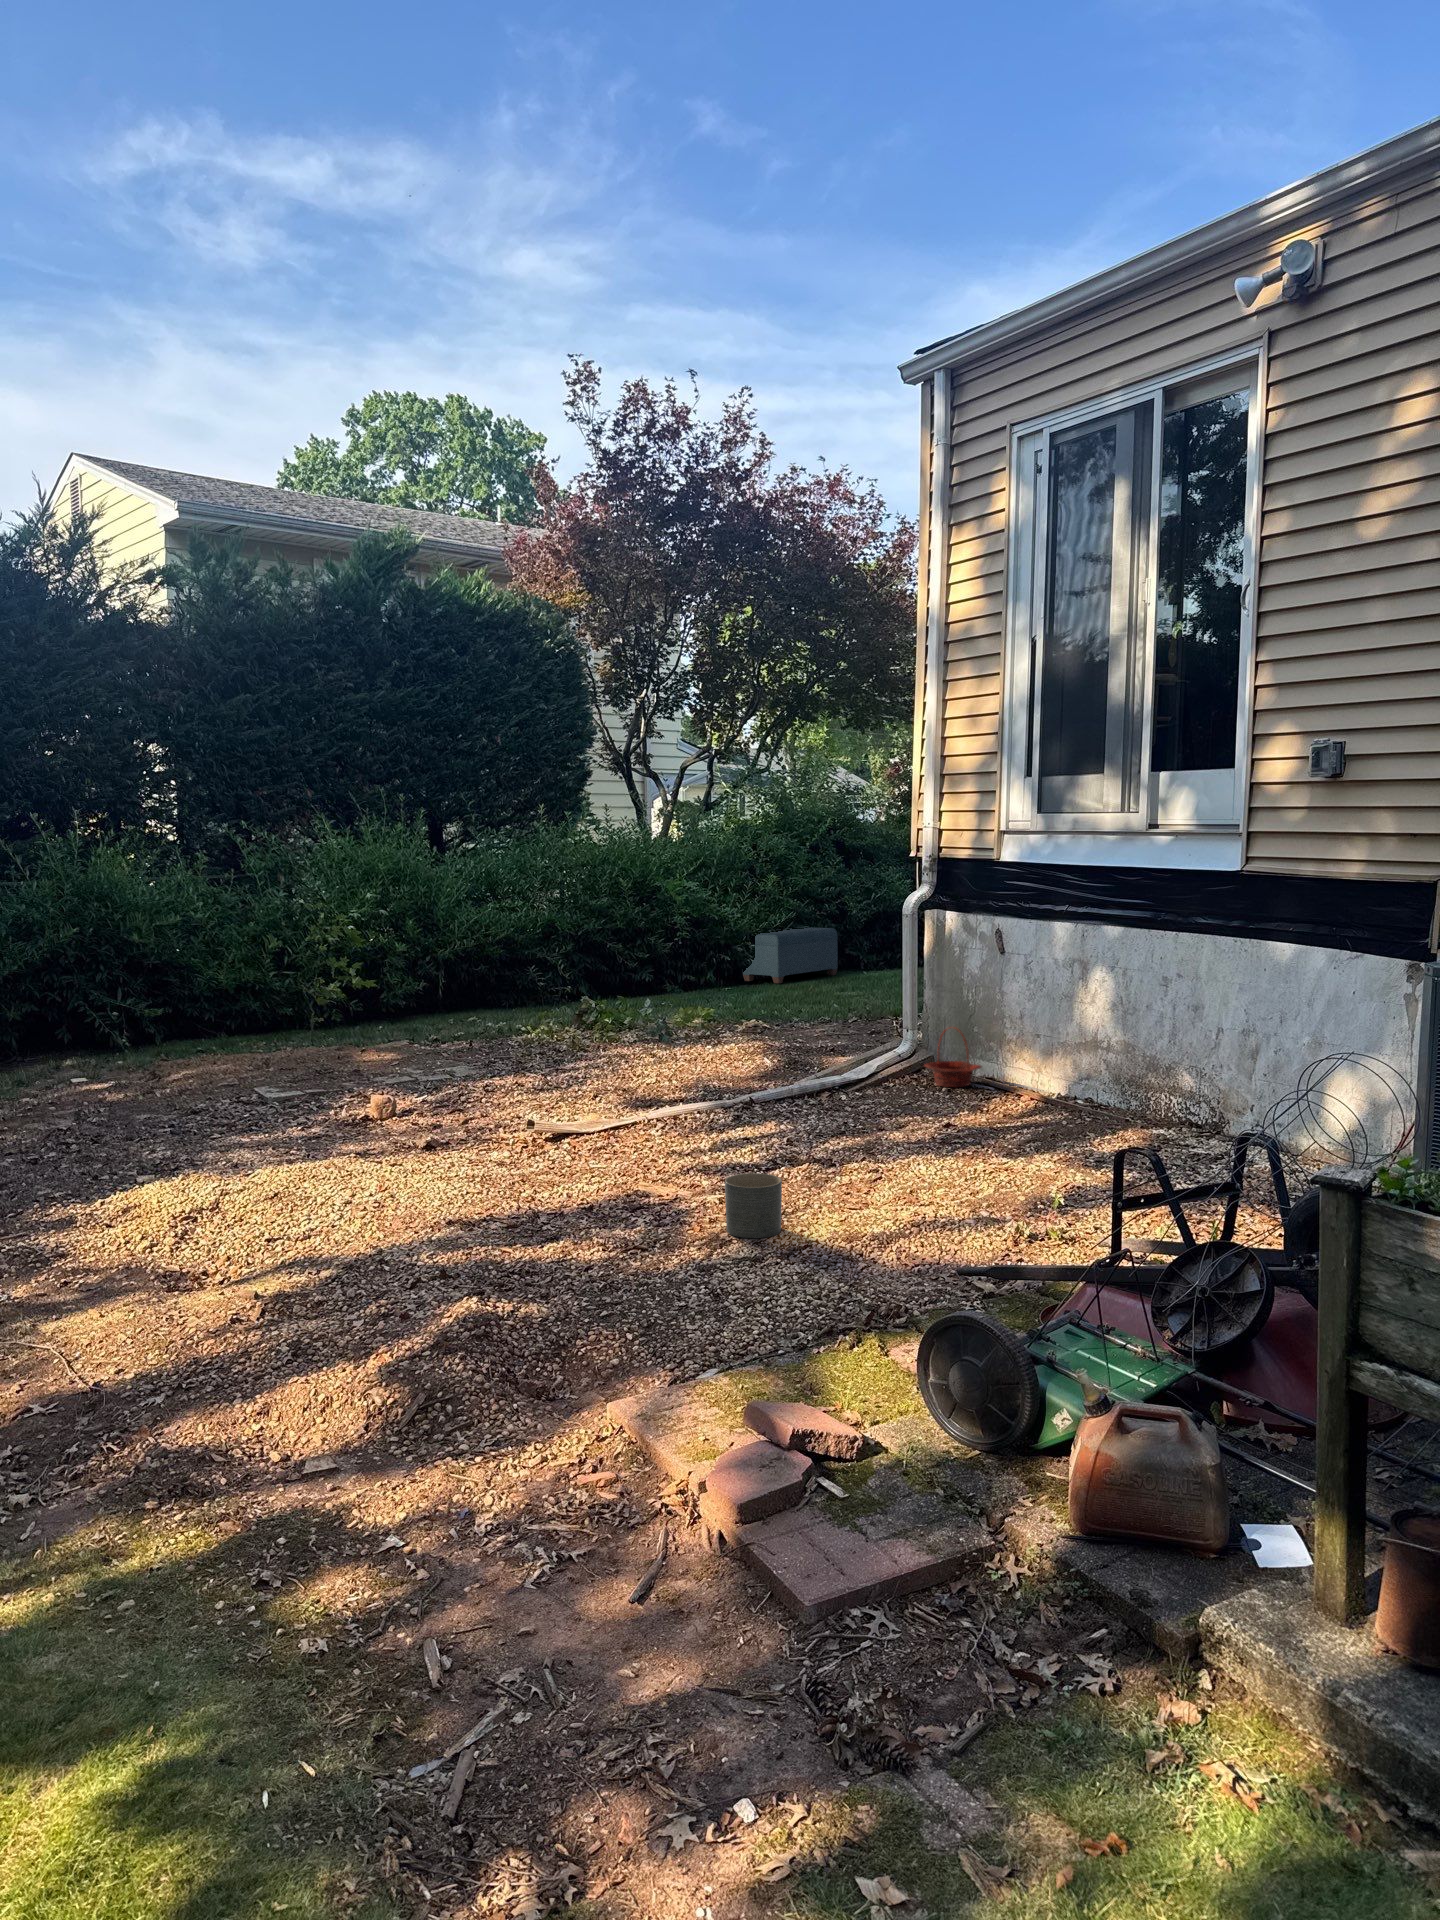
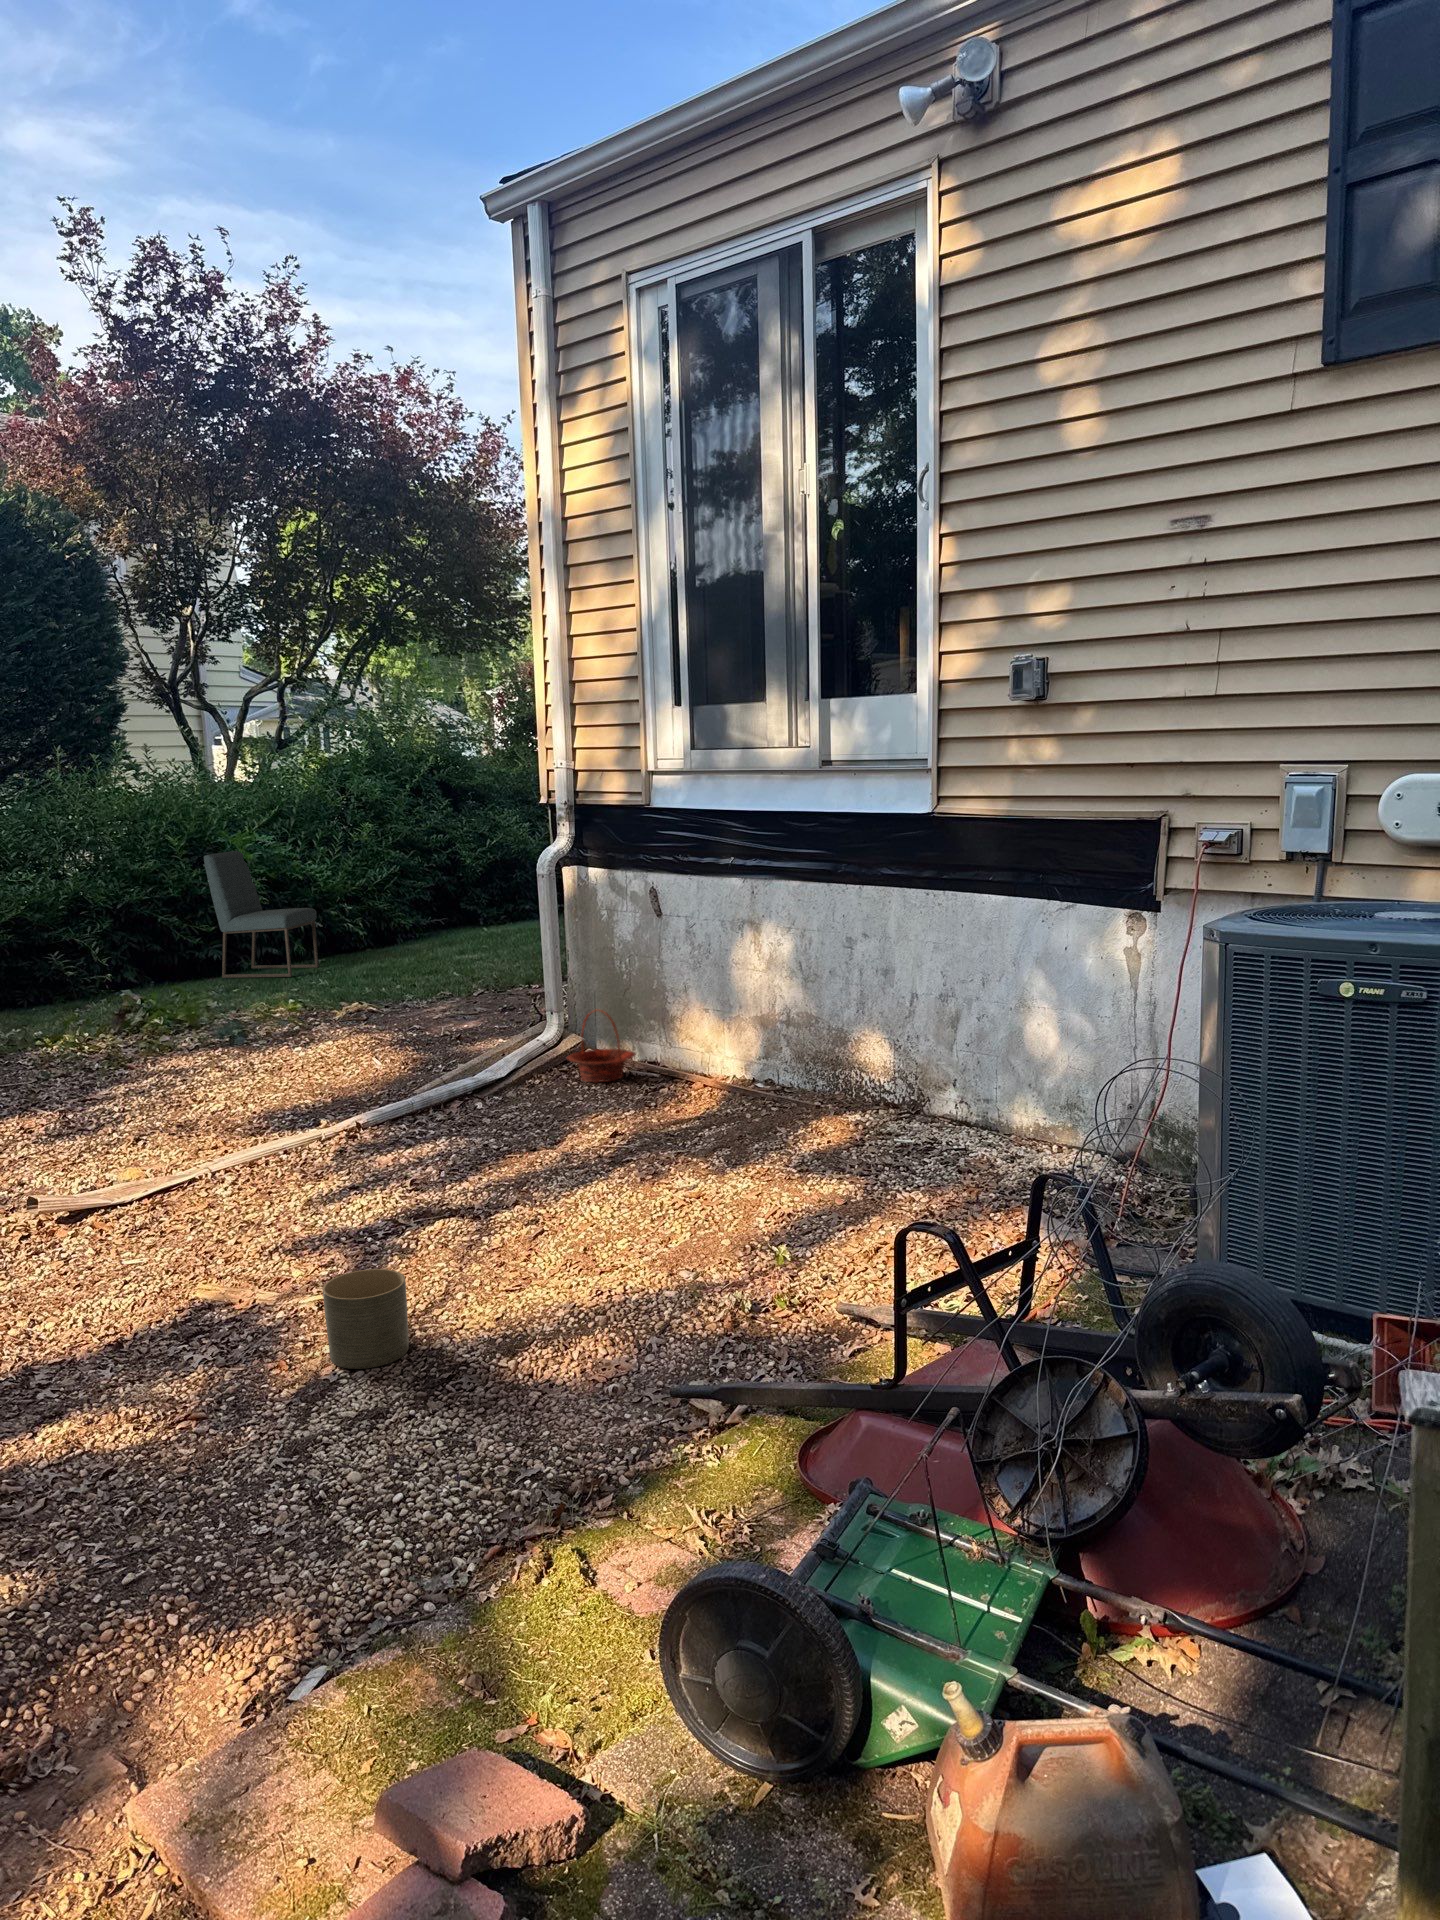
chair: none [645,889,730,996] -> present [204,851,319,978]
bench: present [743,928,838,983] -> none [332,886,447,955]

